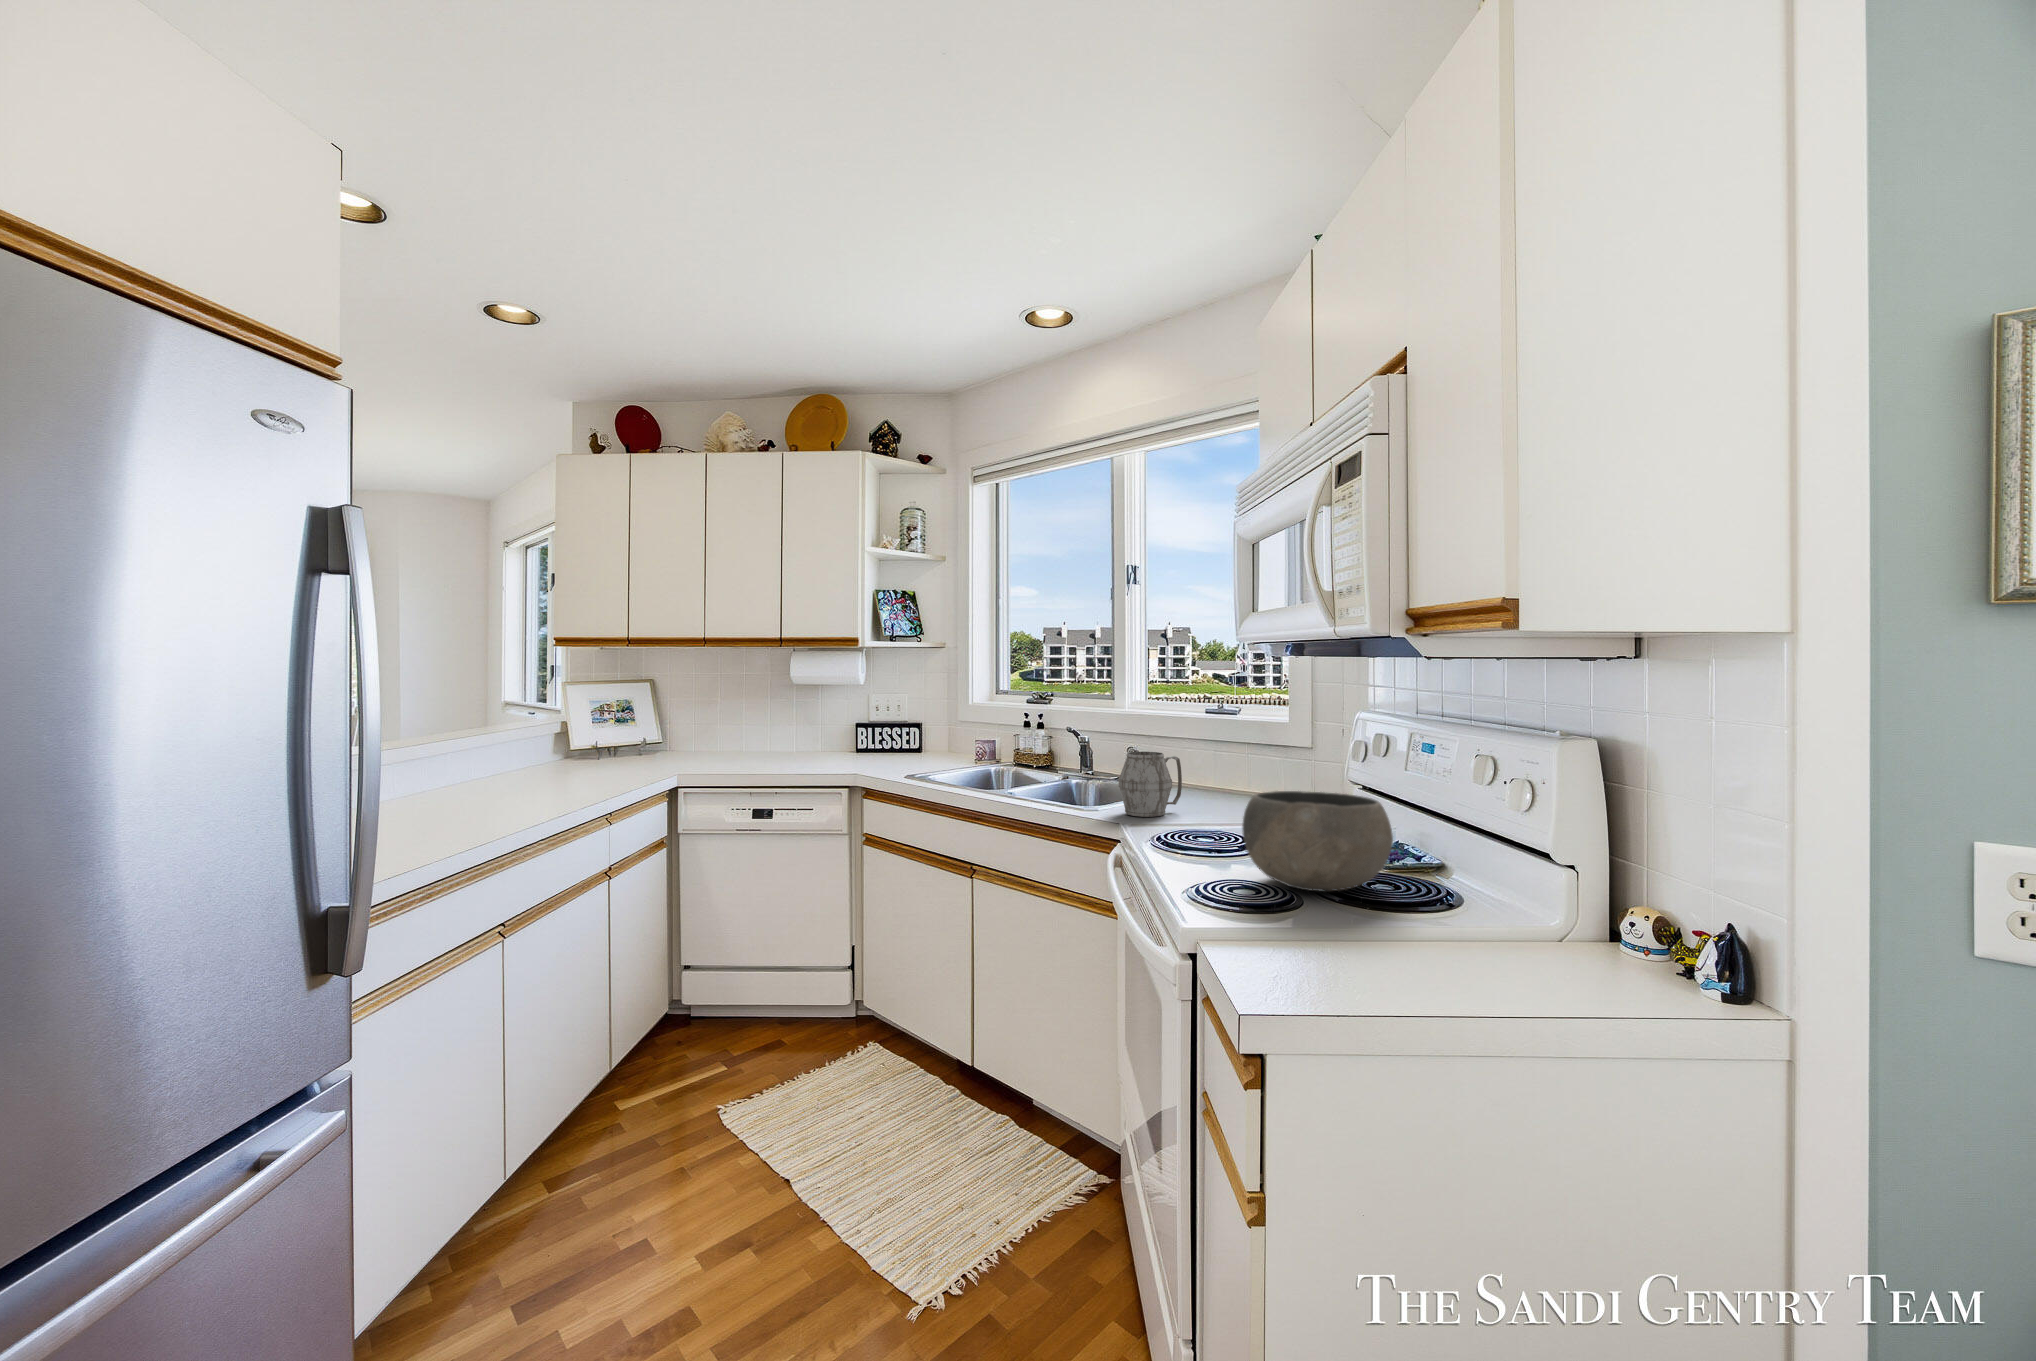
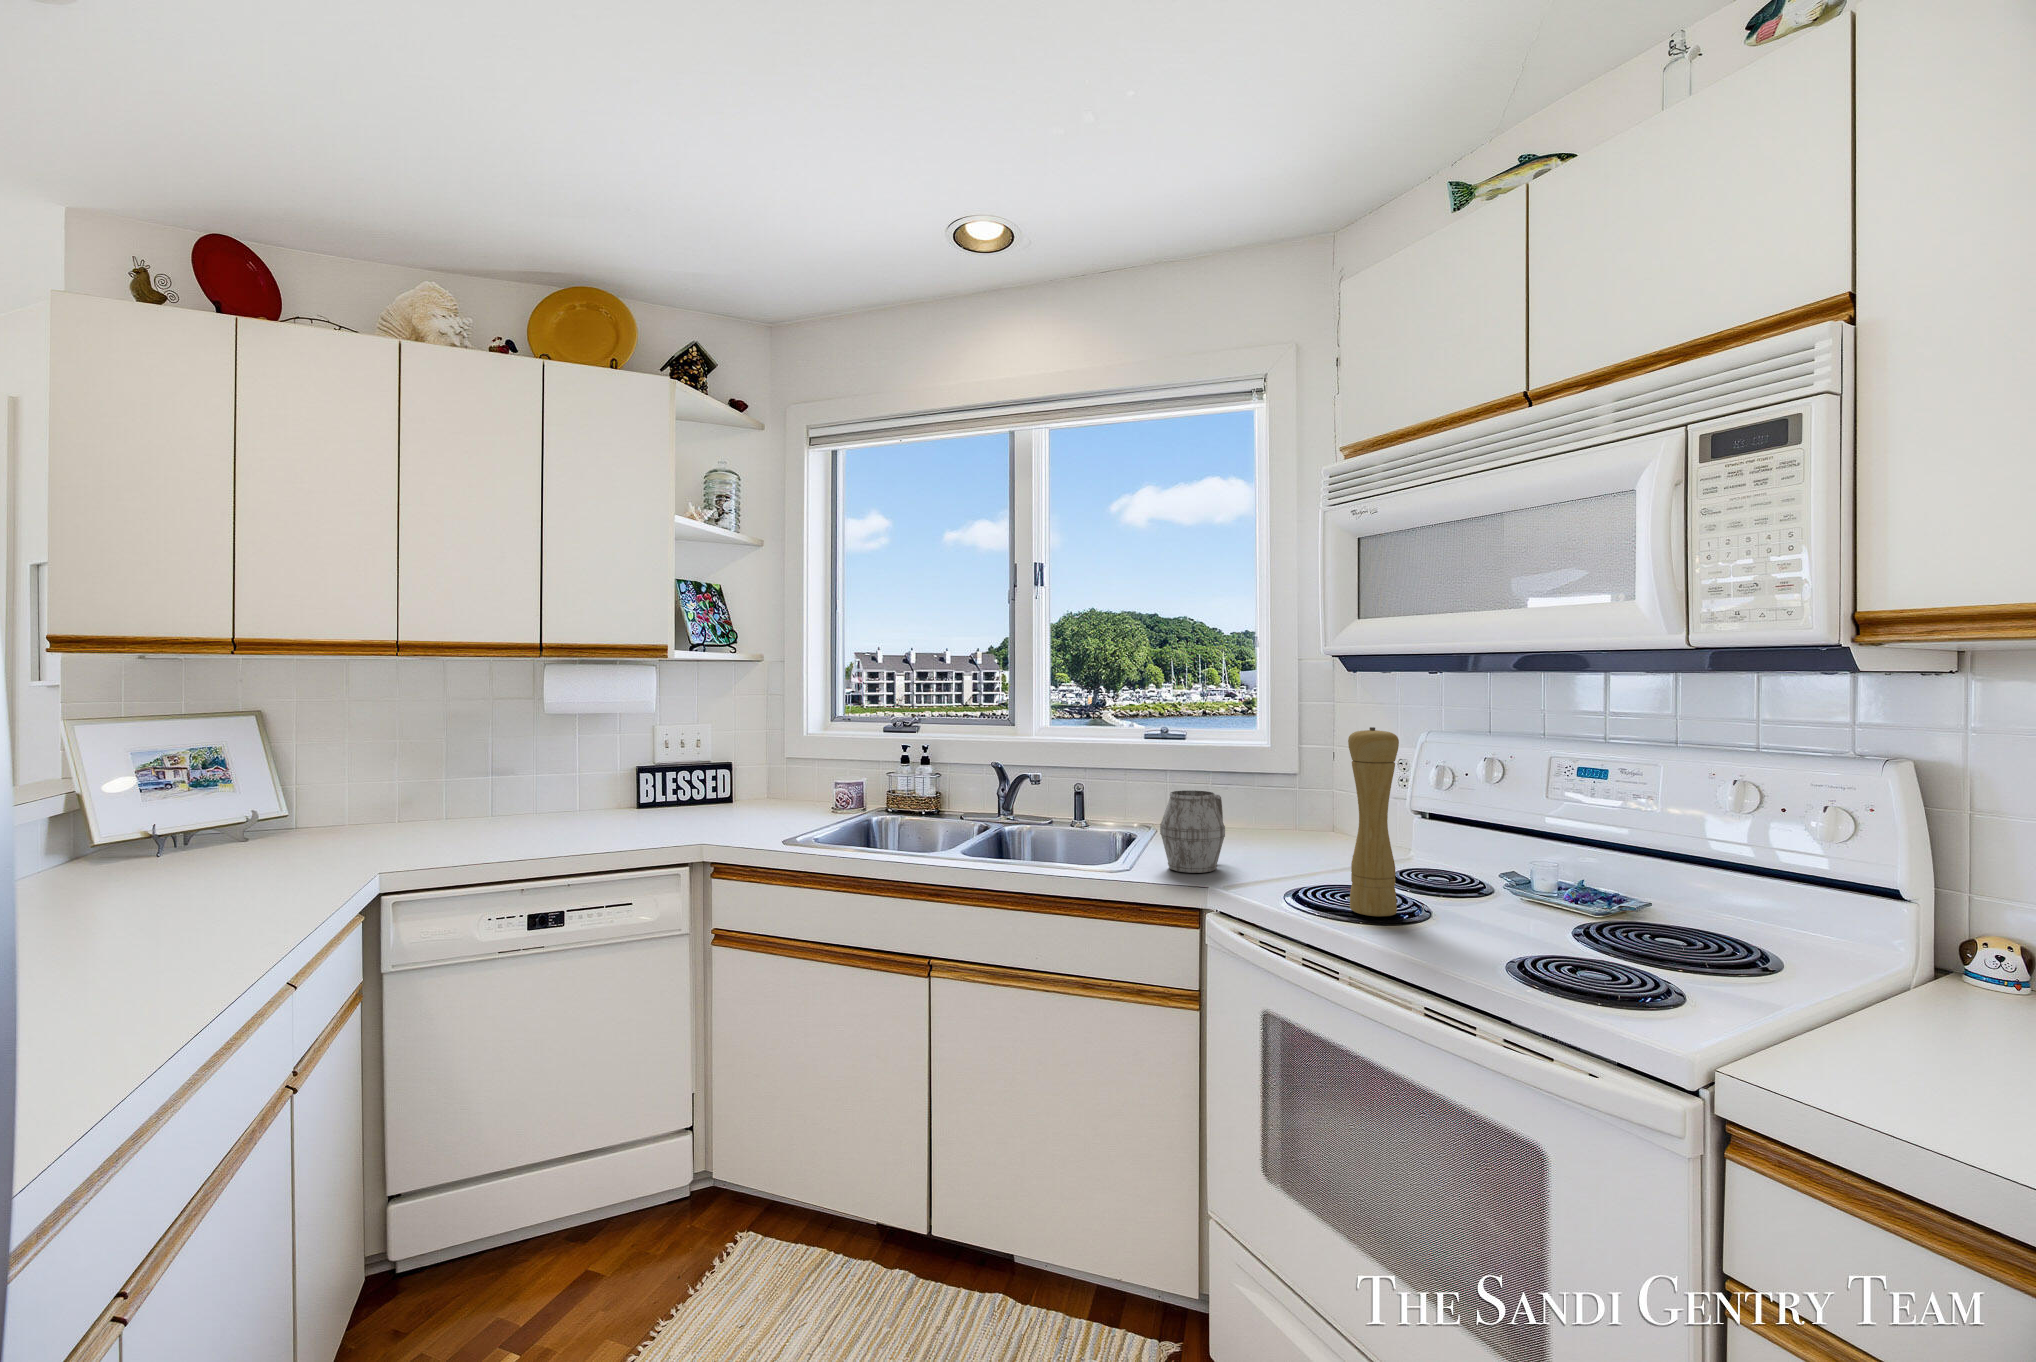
pepper mill: none [1183,700,1221,853] -> present [1348,727,1399,916]
bowl: present [1242,791,1393,892] -> none [1496,832,1694,953]

